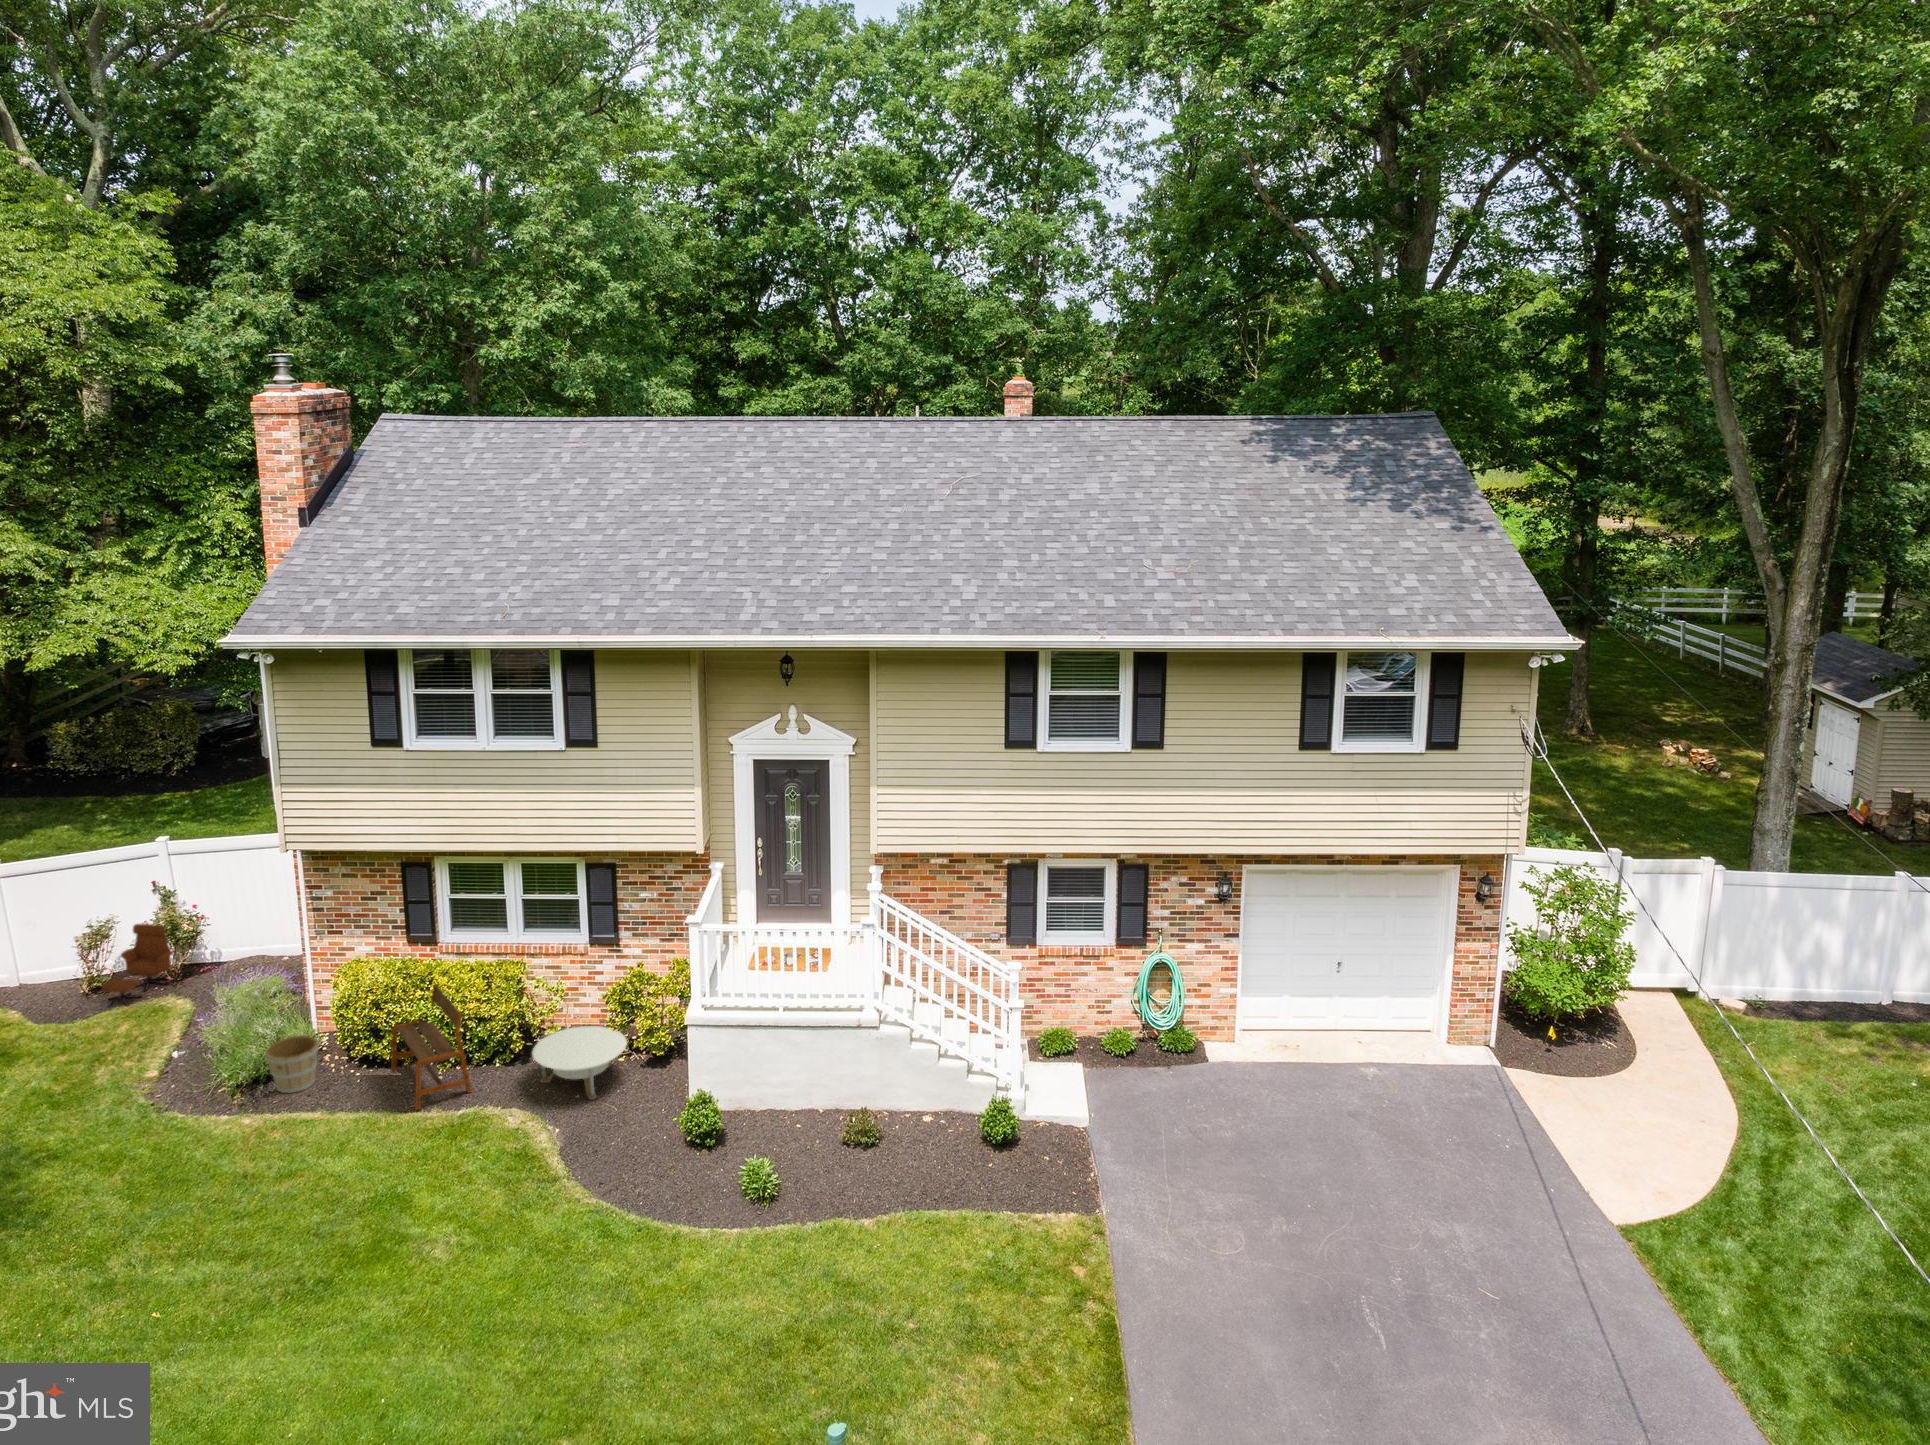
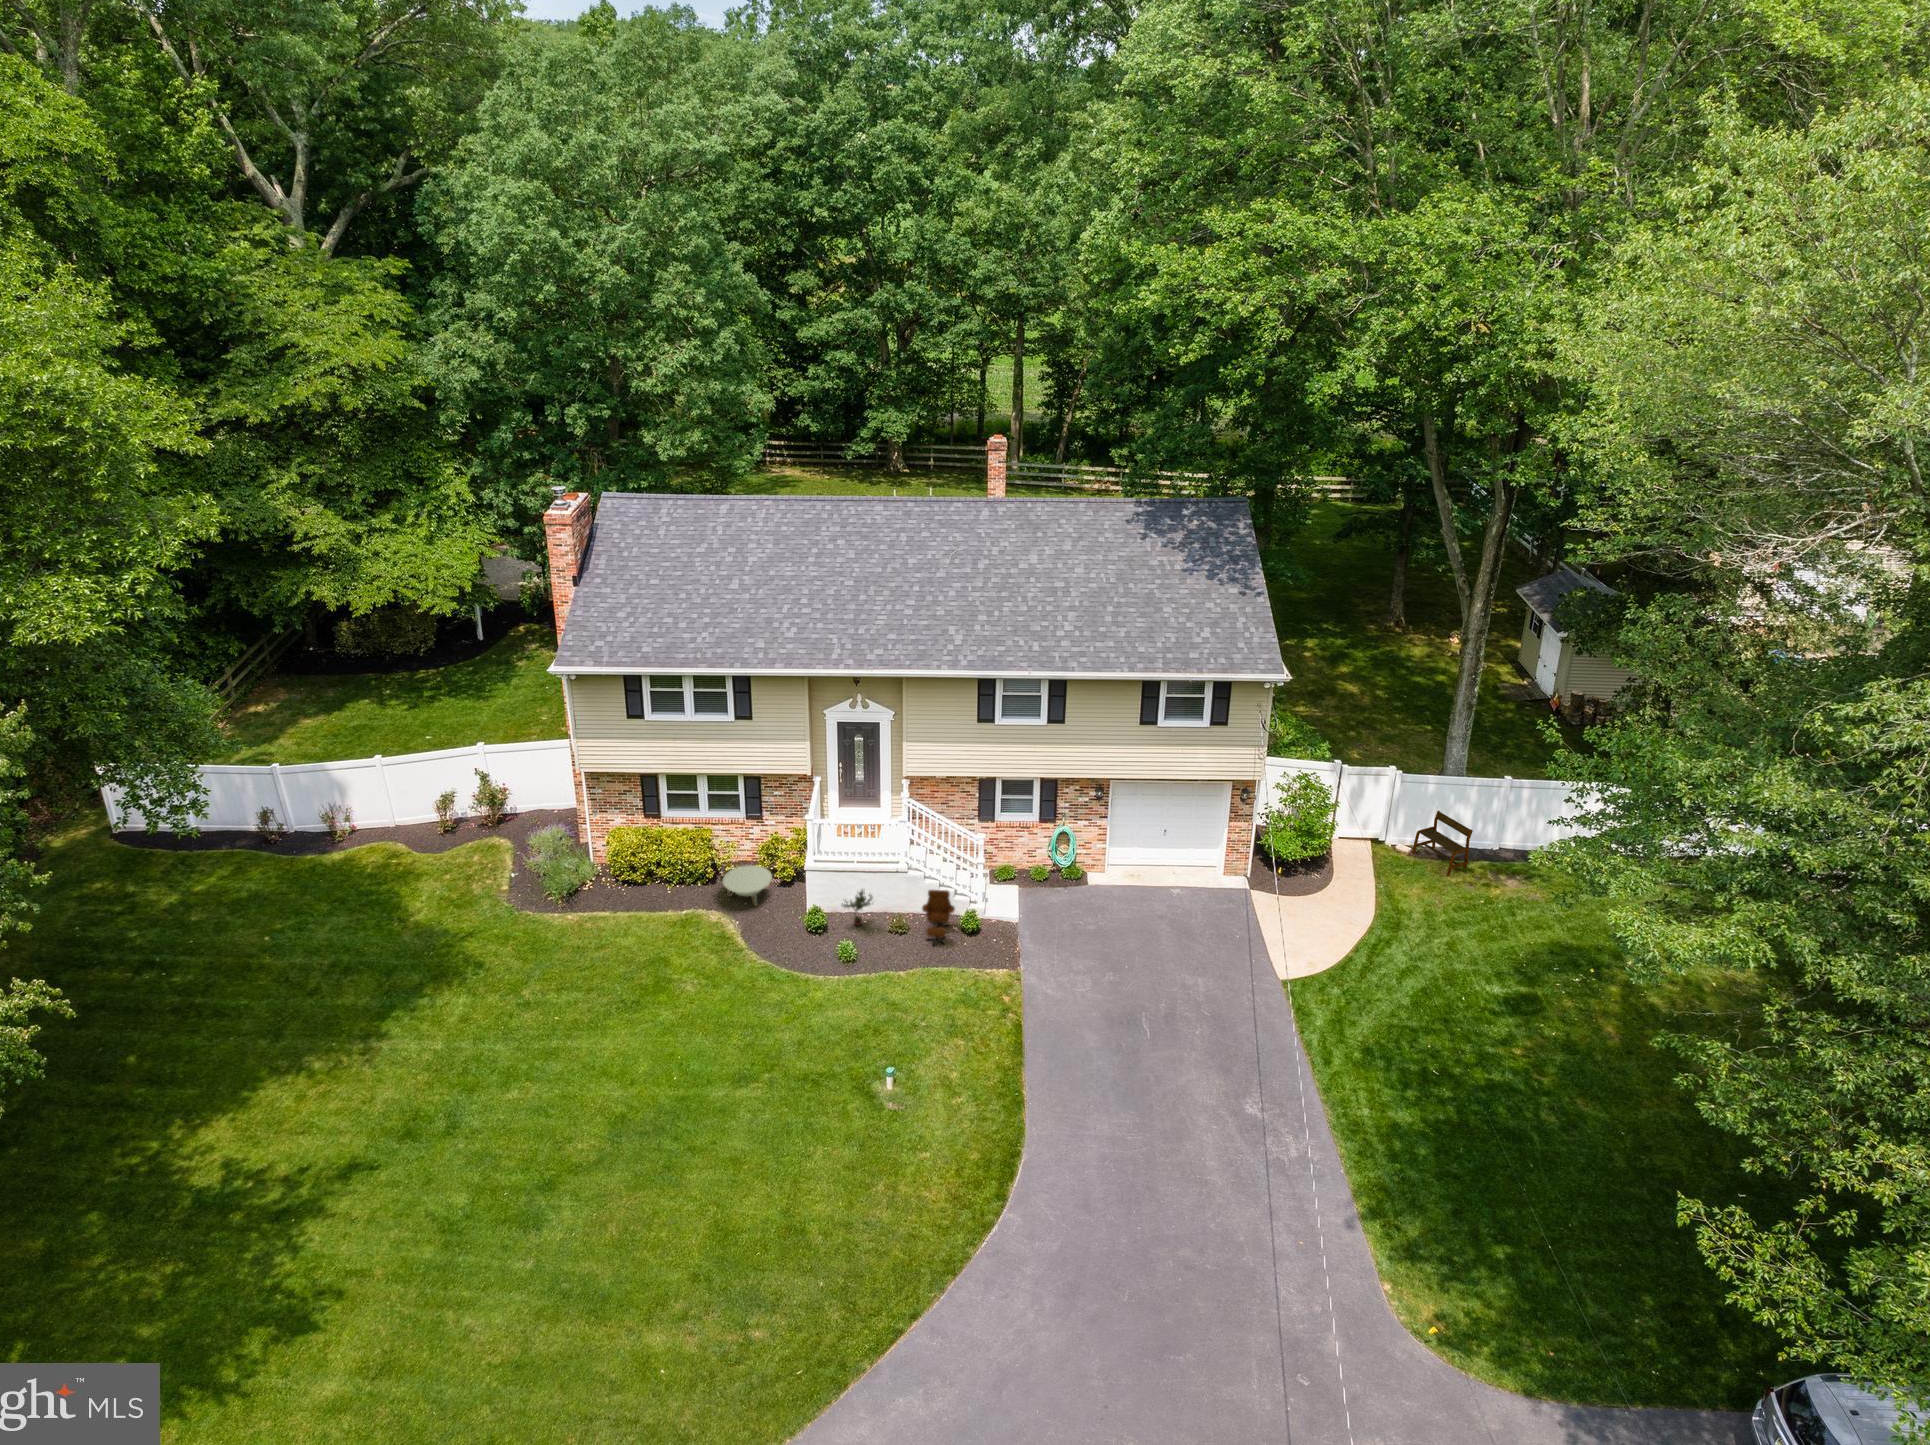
lounge chair: present [103,924,174,1006] -> present [922,890,955,942]
bench: present [391,984,472,1110] -> present [1412,811,1473,876]
wooden bucket: present [265,1035,319,1093] -> none [581,871,609,902]
potted tree: none [751,1054,815,1132] -> present [843,890,872,926]

